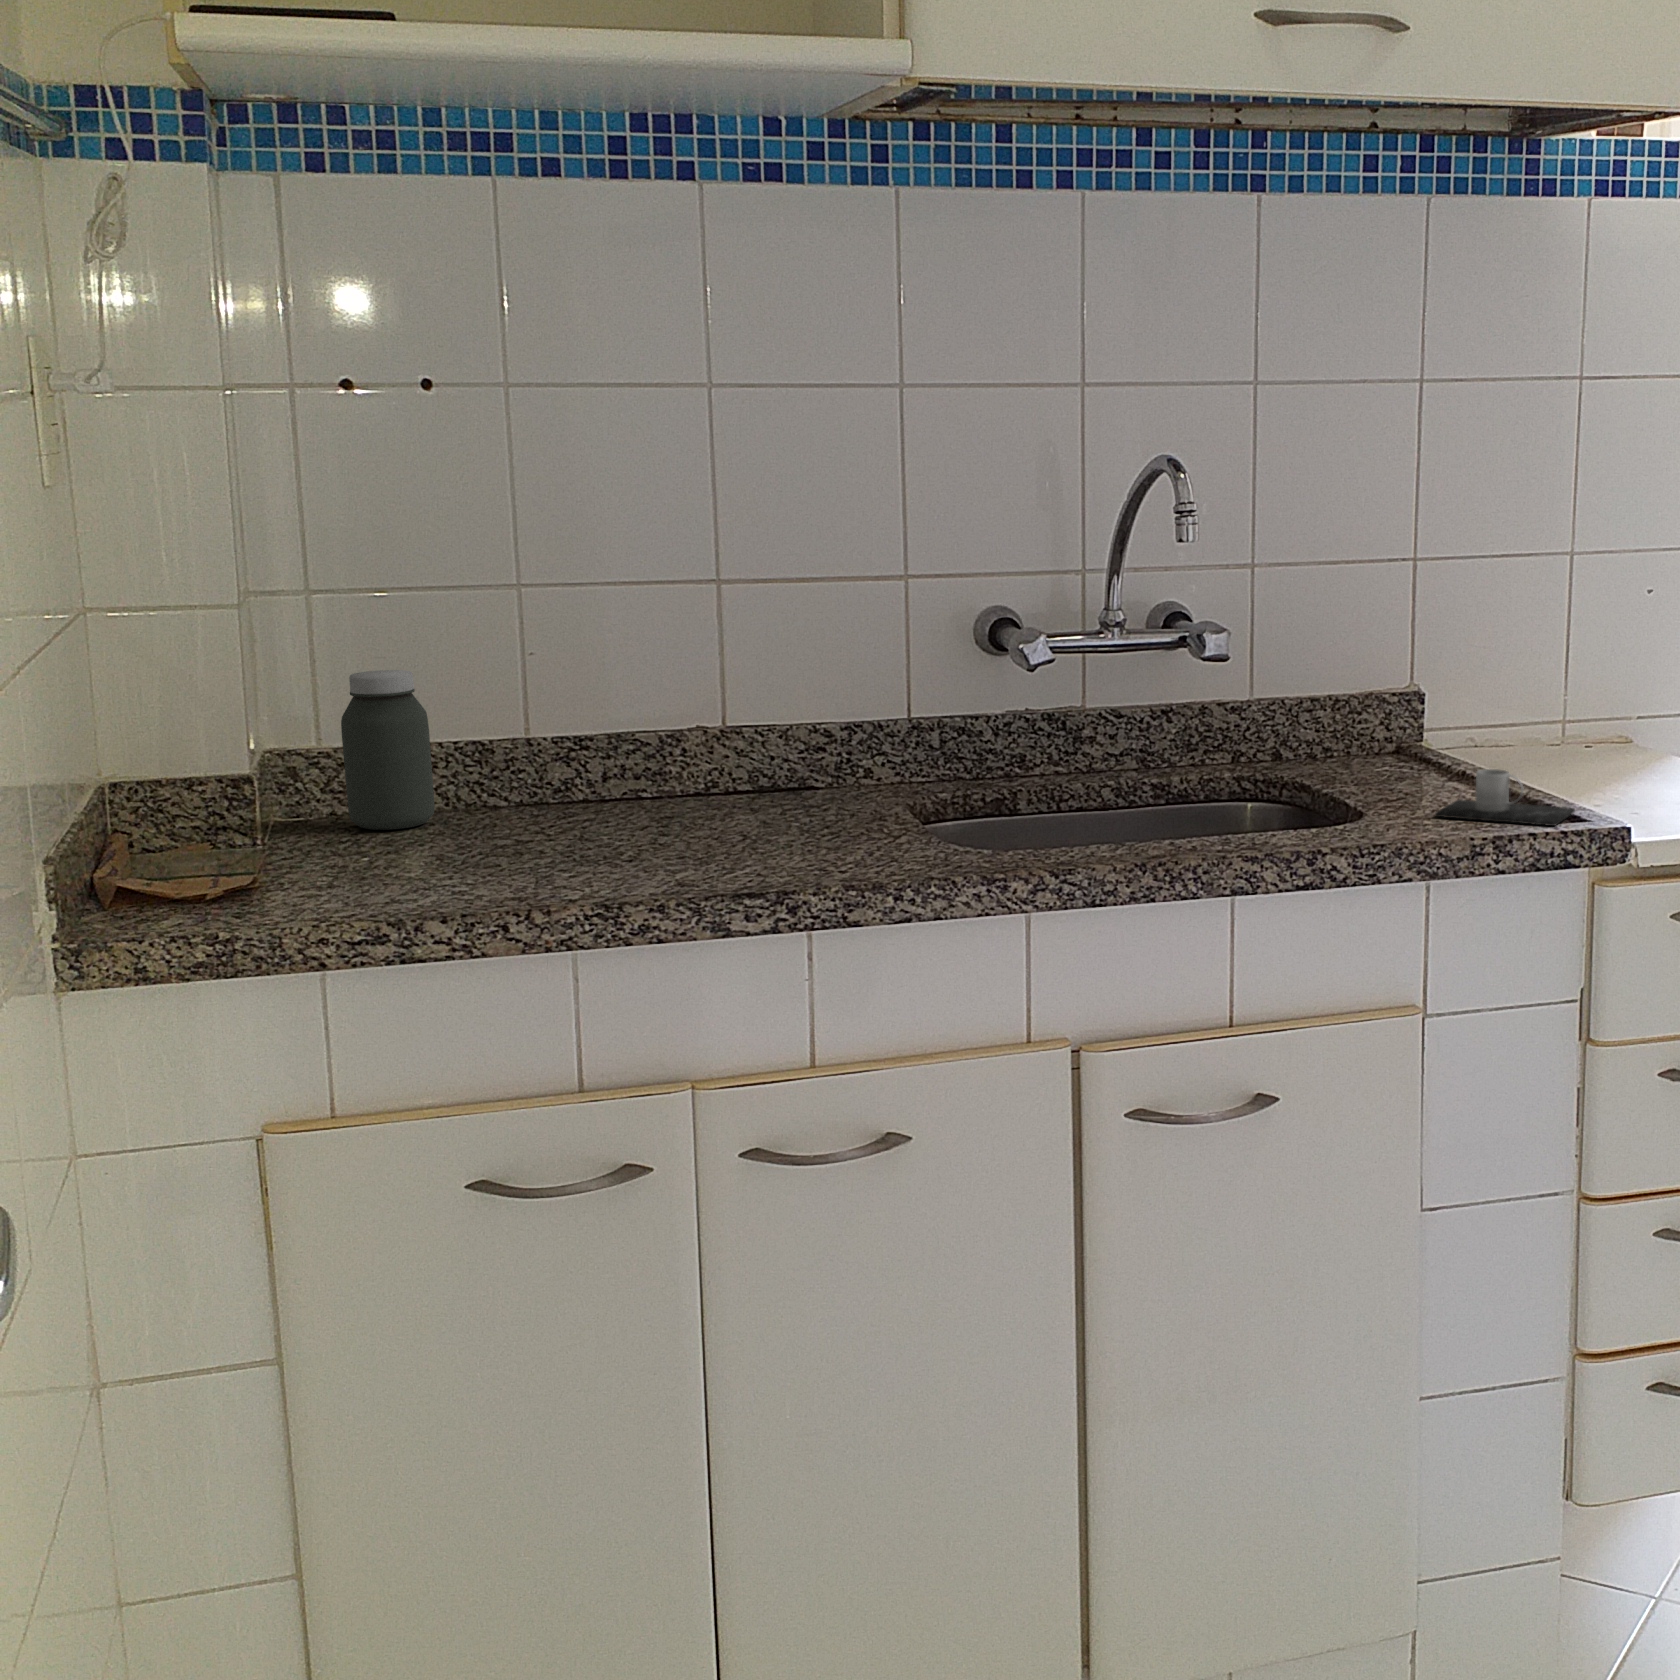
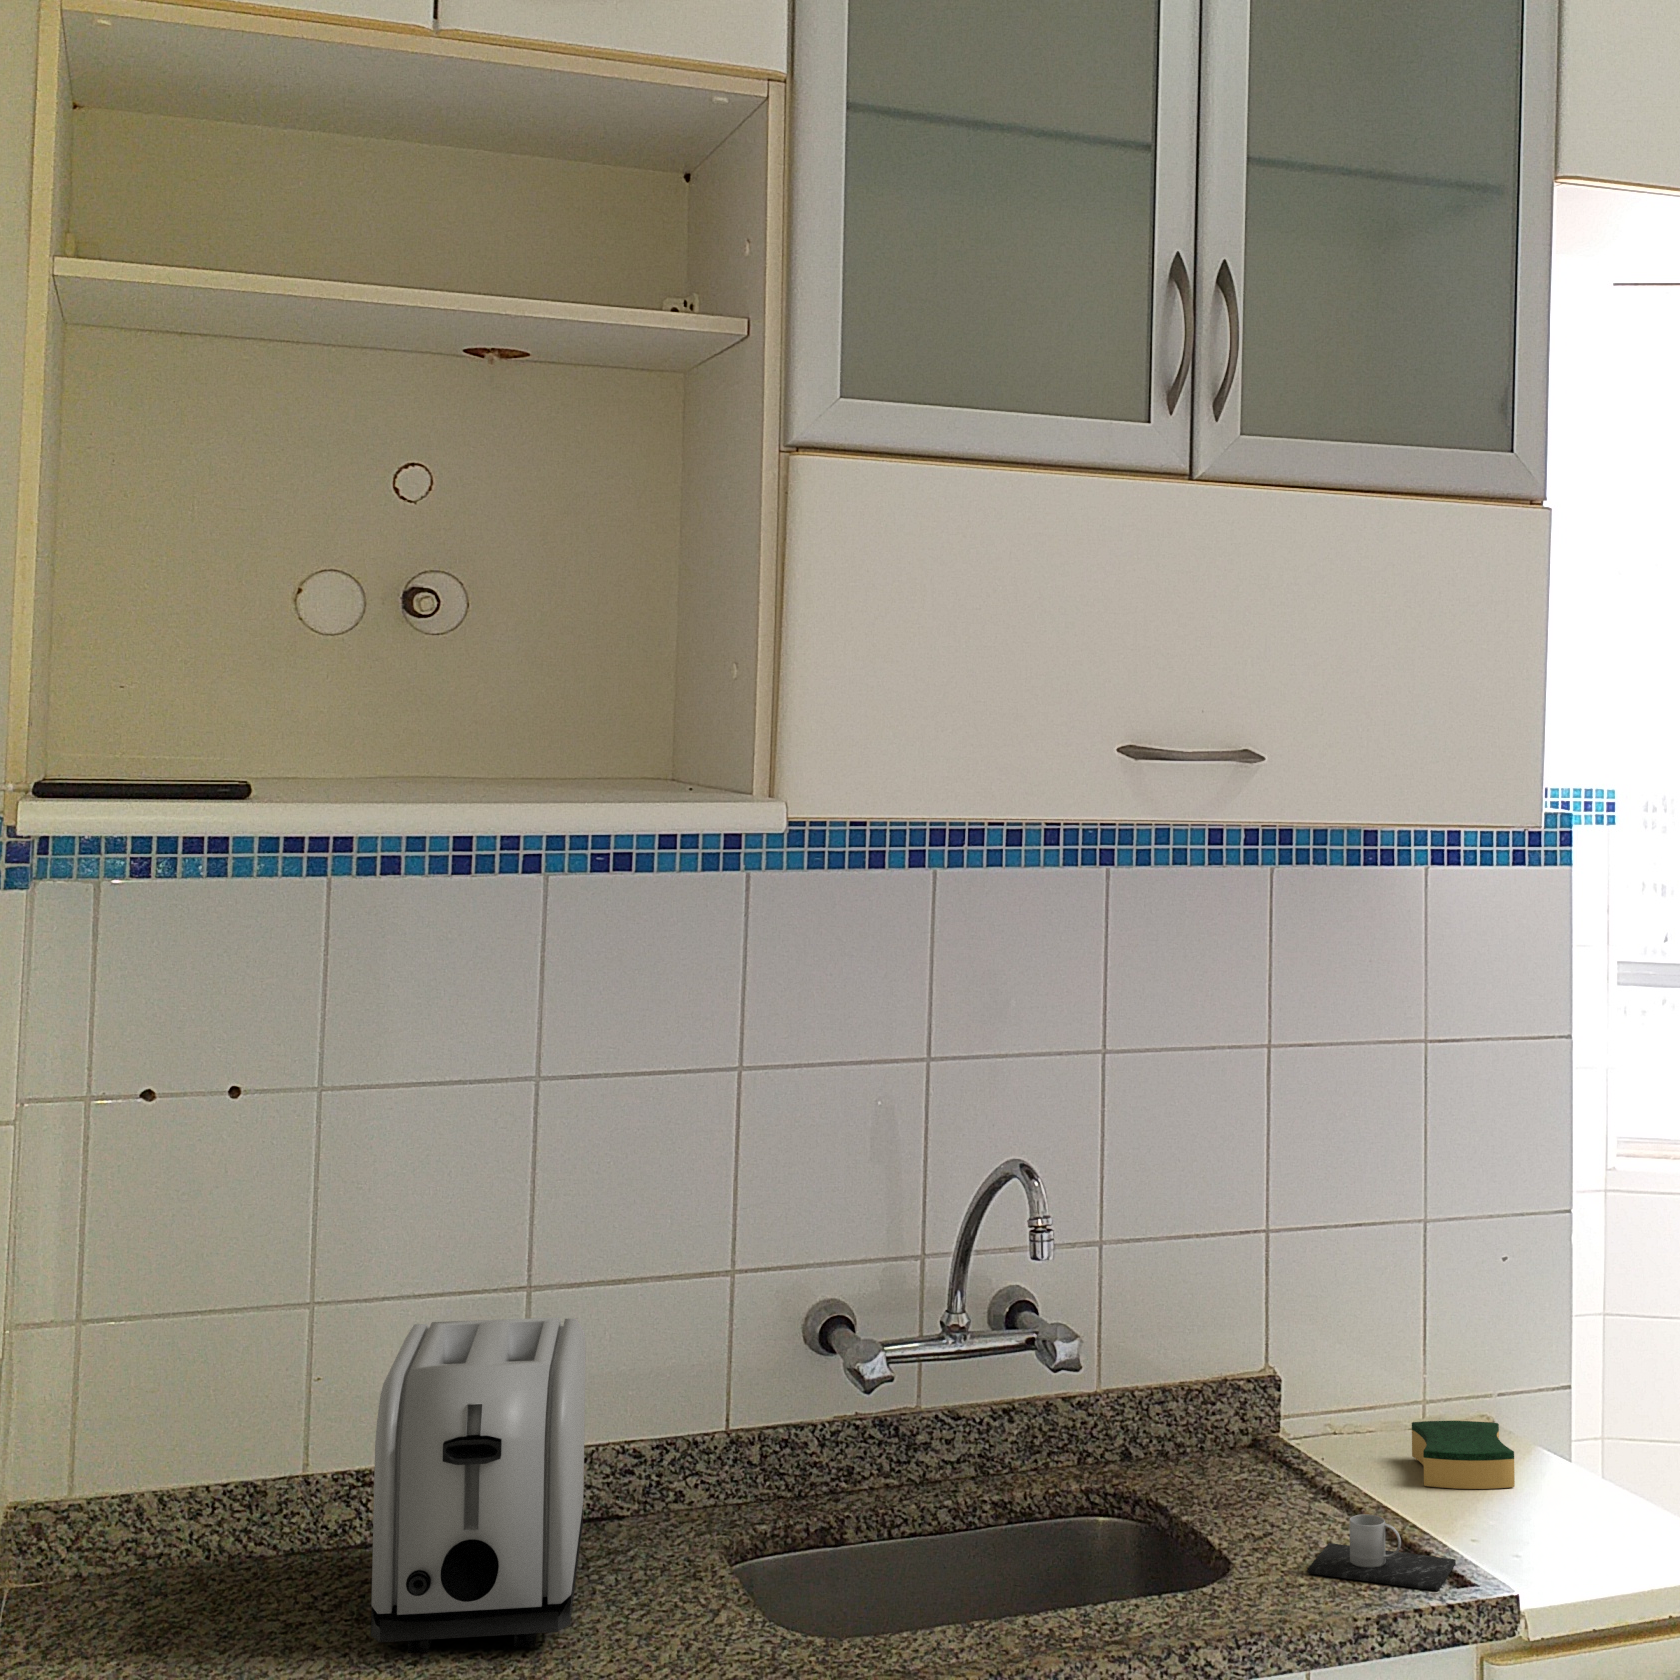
toaster: none [575,591,776,853] -> present [371,1317,586,1653]
jar: present [341,670,435,830] -> none [95,1411,197,1608]
sponge: none [1548,727,1643,776] -> present [1412,1421,1515,1489]

